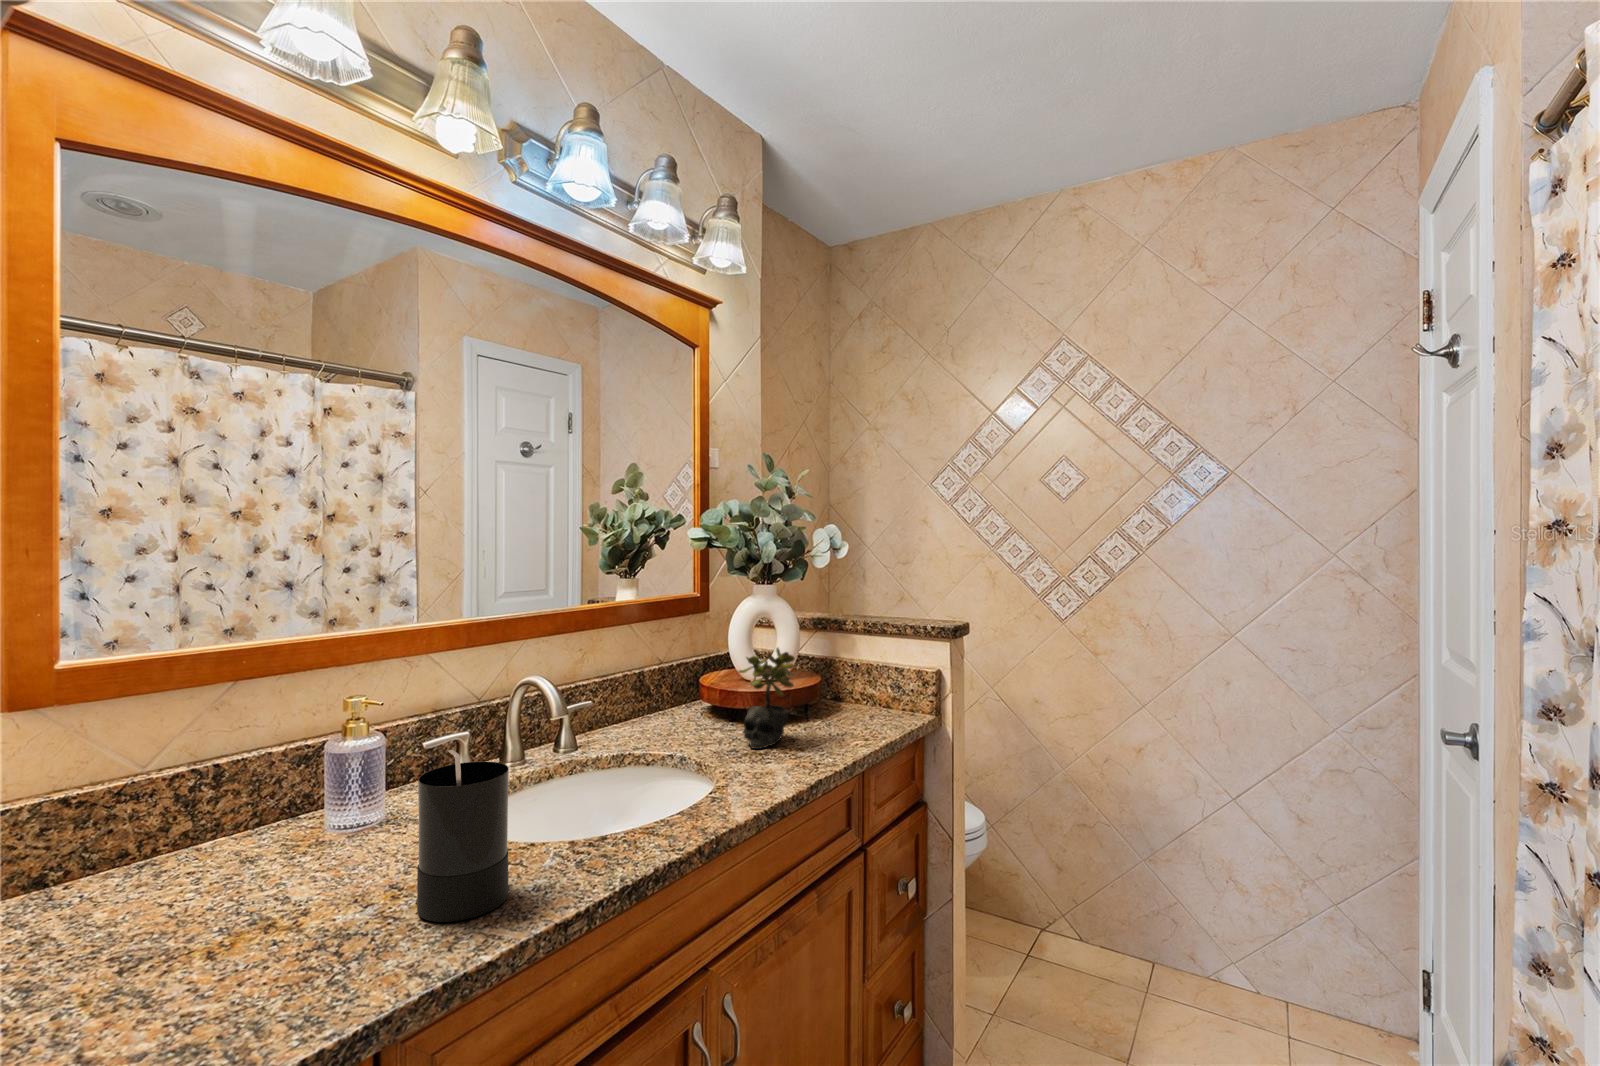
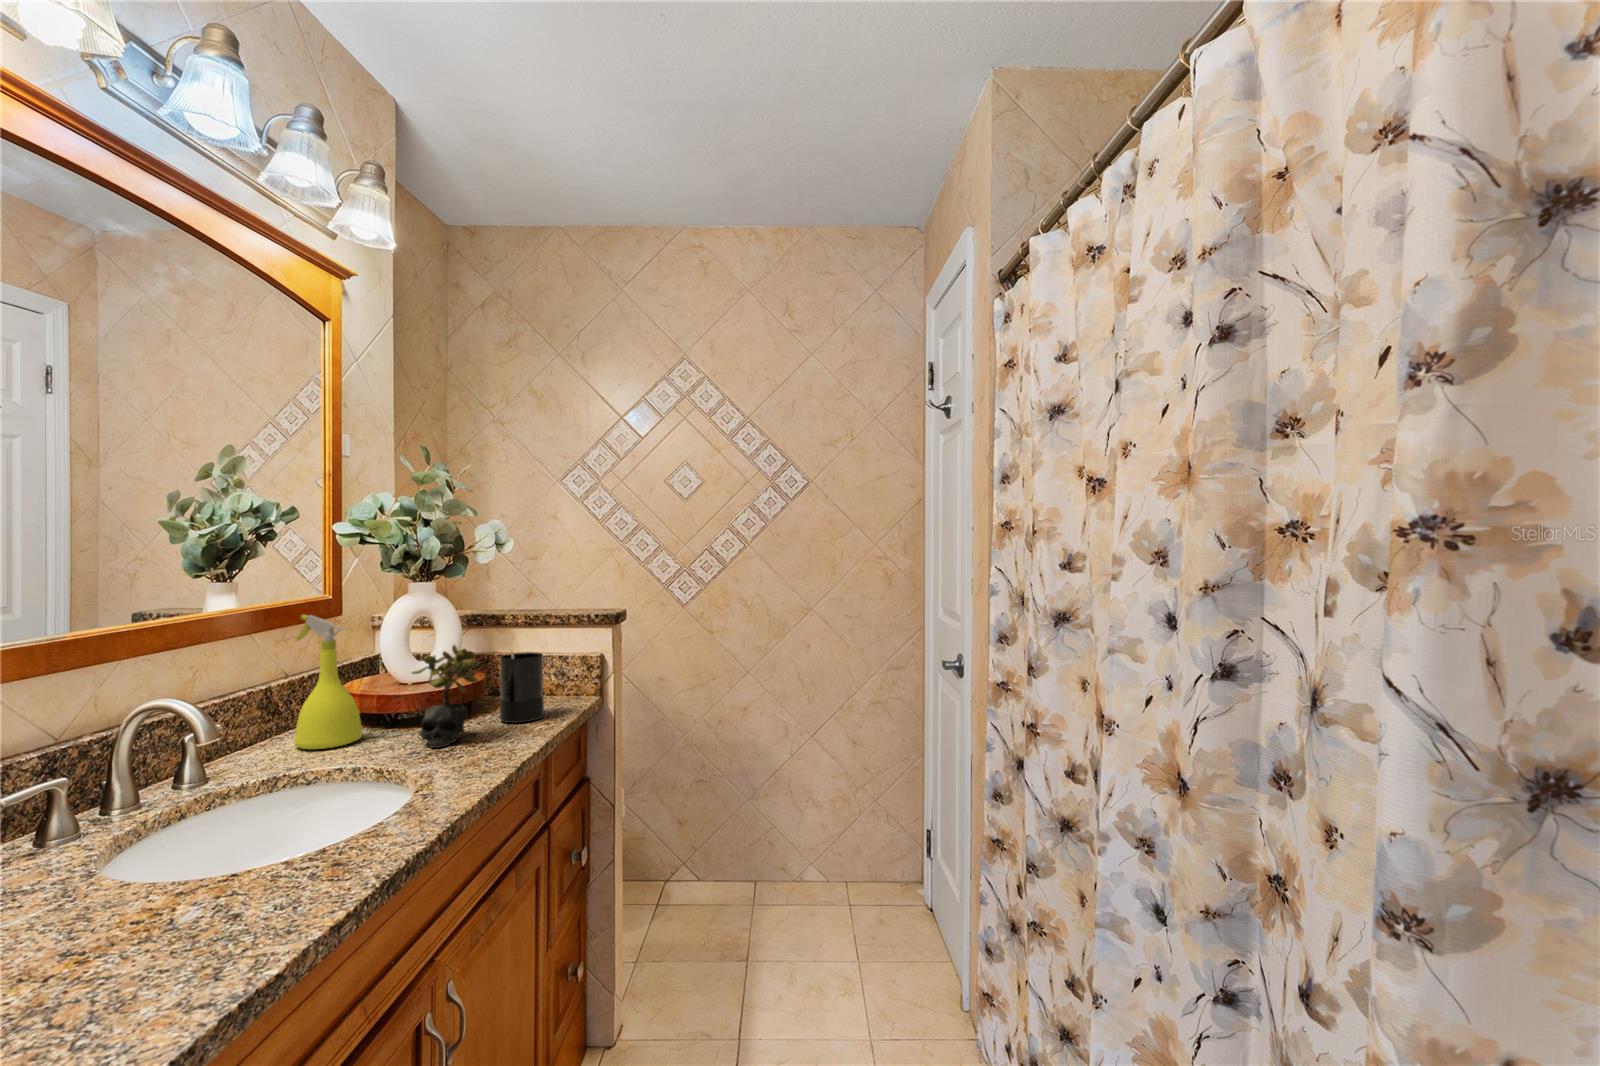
spray bottle: none [653,609,706,733] -> present [294,615,362,749]
candle: present [417,750,509,922] -> present [500,649,544,723]

